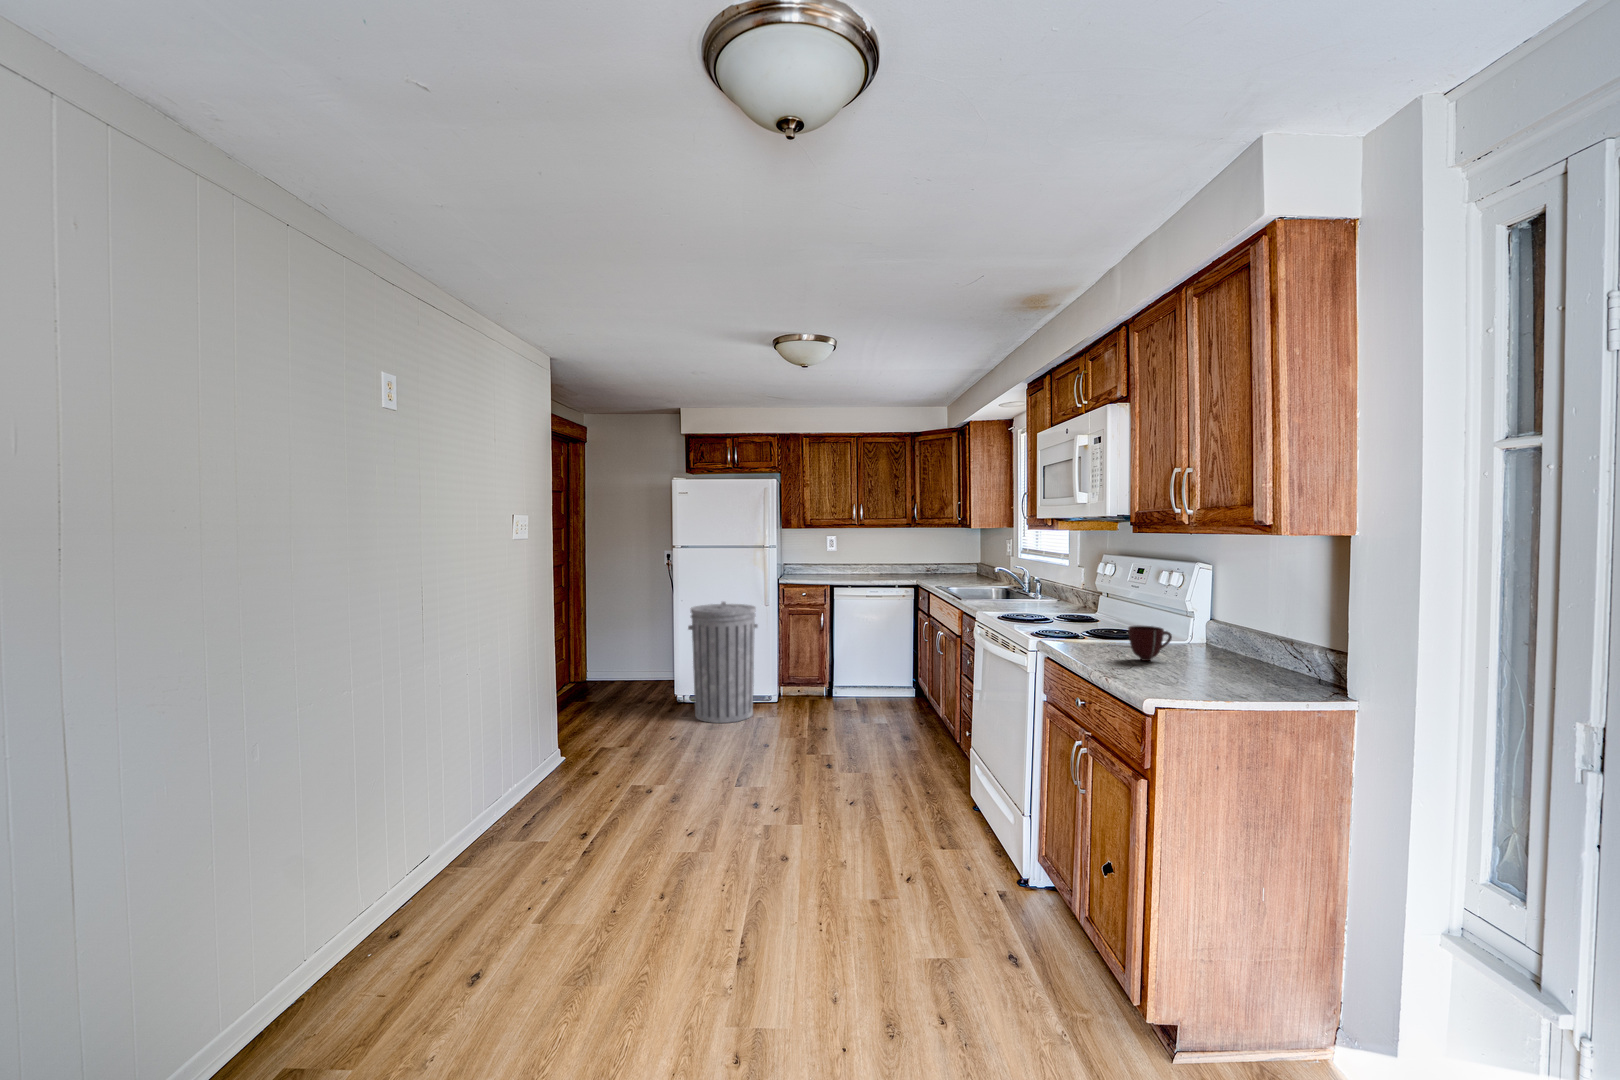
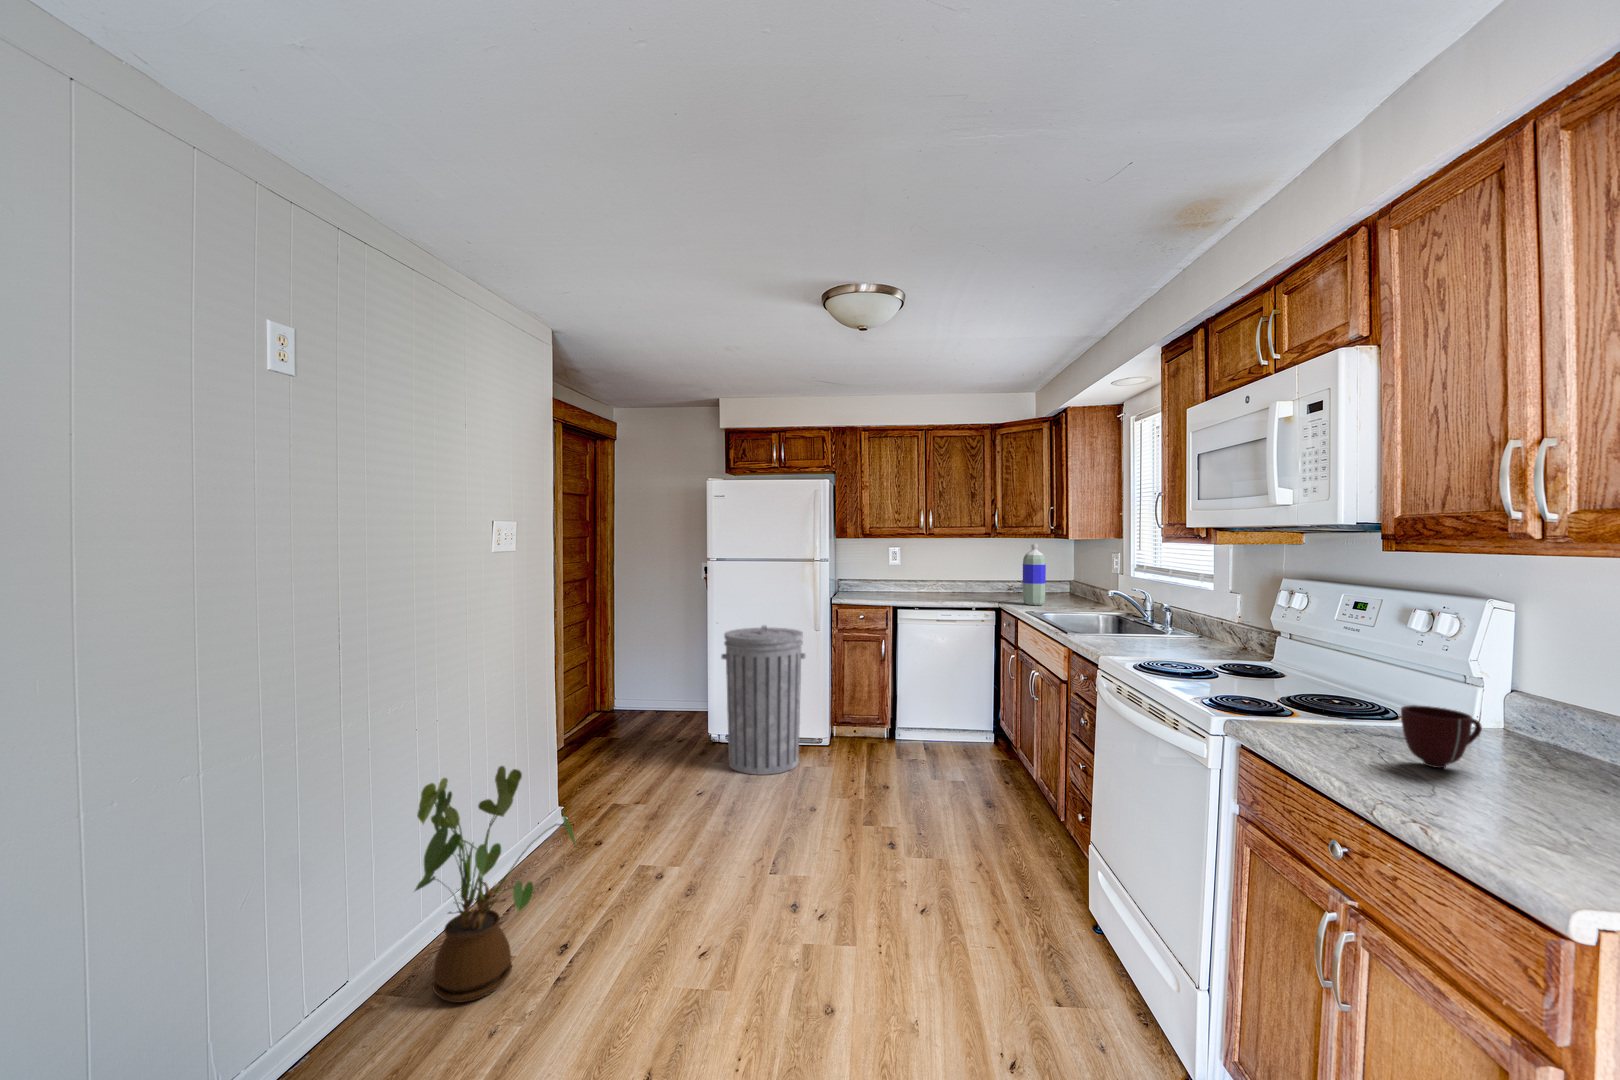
bottle: none [935,533,953,582] -> present [1023,544,1046,605]
house plant: none [473,701,597,867] -> present [414,766,575,1002]

